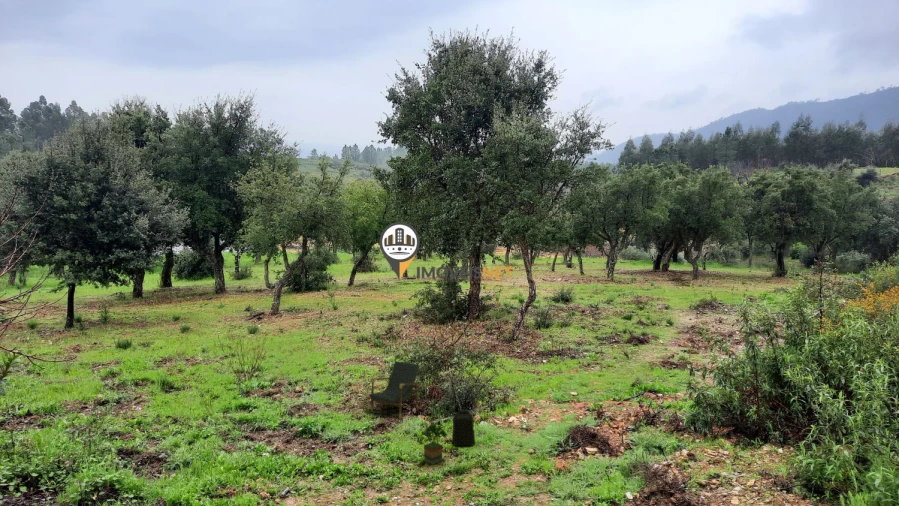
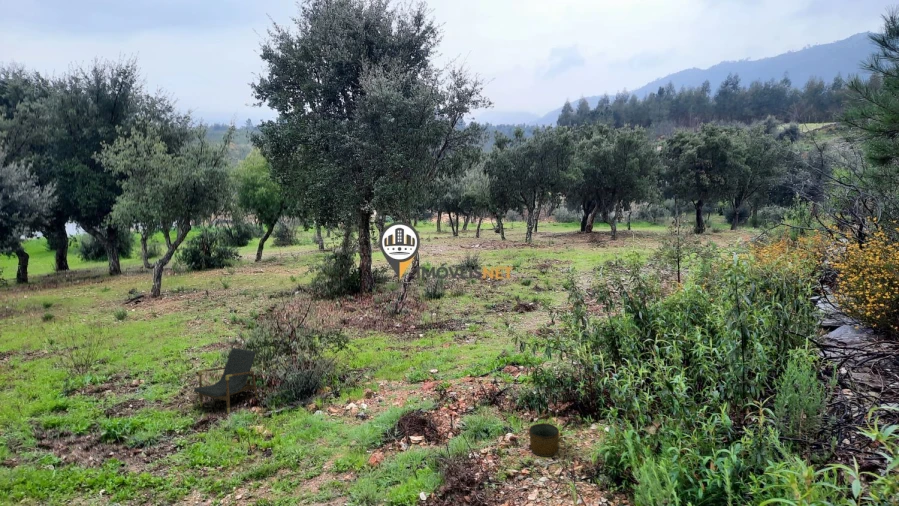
backpack: present [452,410,475,446] -> none [269,403,298,444]
potted tree: present [421,424,447,464] -> none [217,424,250,471]
bucket: none [710,436,740,473] -> present [529,416,559,457]

